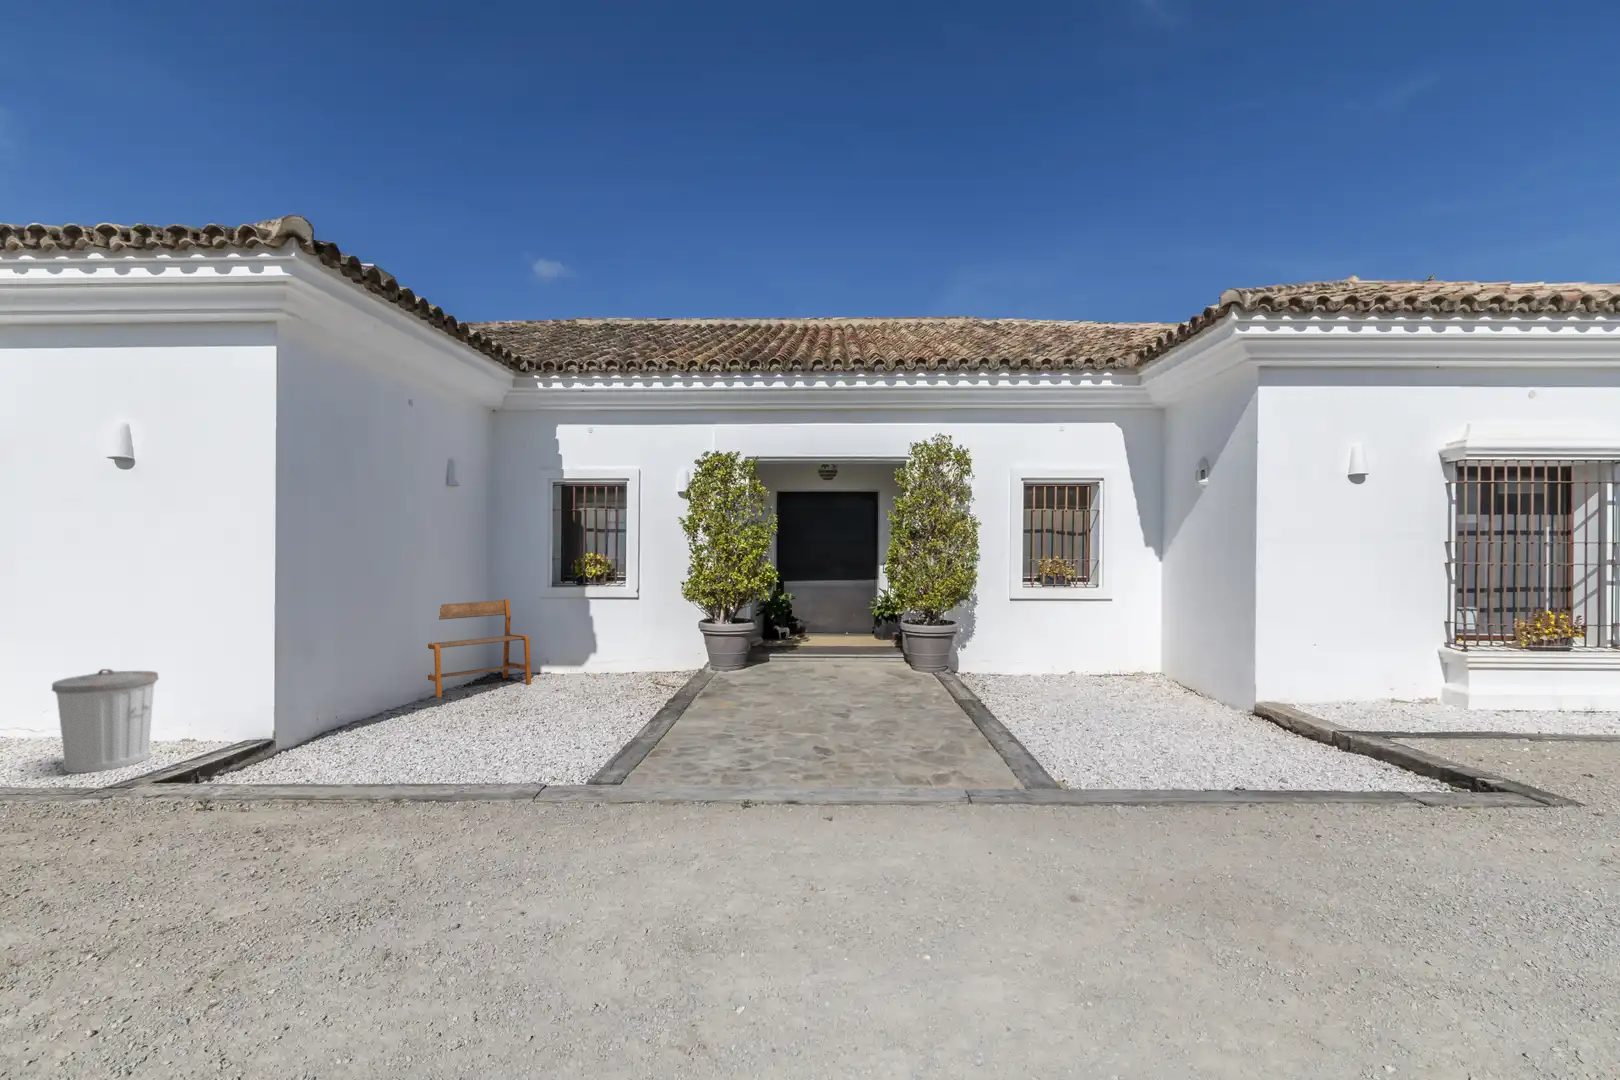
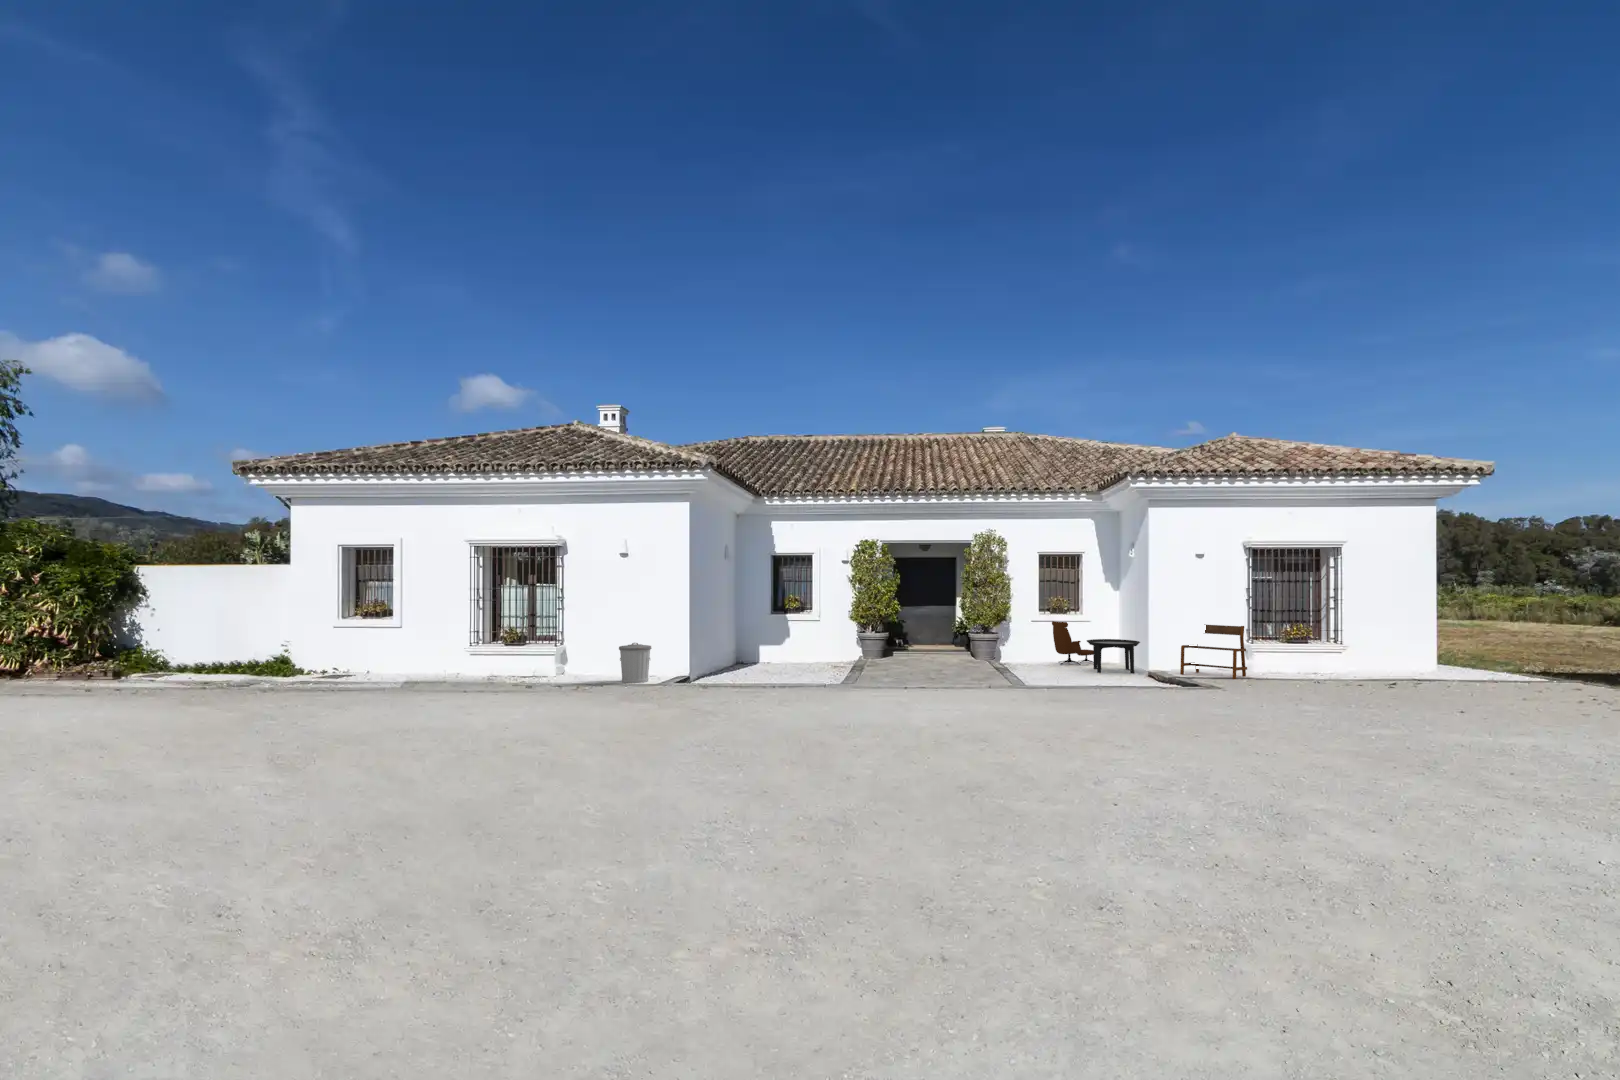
bench: present [428,599,531,697] -> present [1180,625,1247,679]
lounge chair: none [1049,602,1120,682] -> present [1052,621,1093,665]
round table: none [1128,638,1239,712] -> present [1087,639,1140,673]

